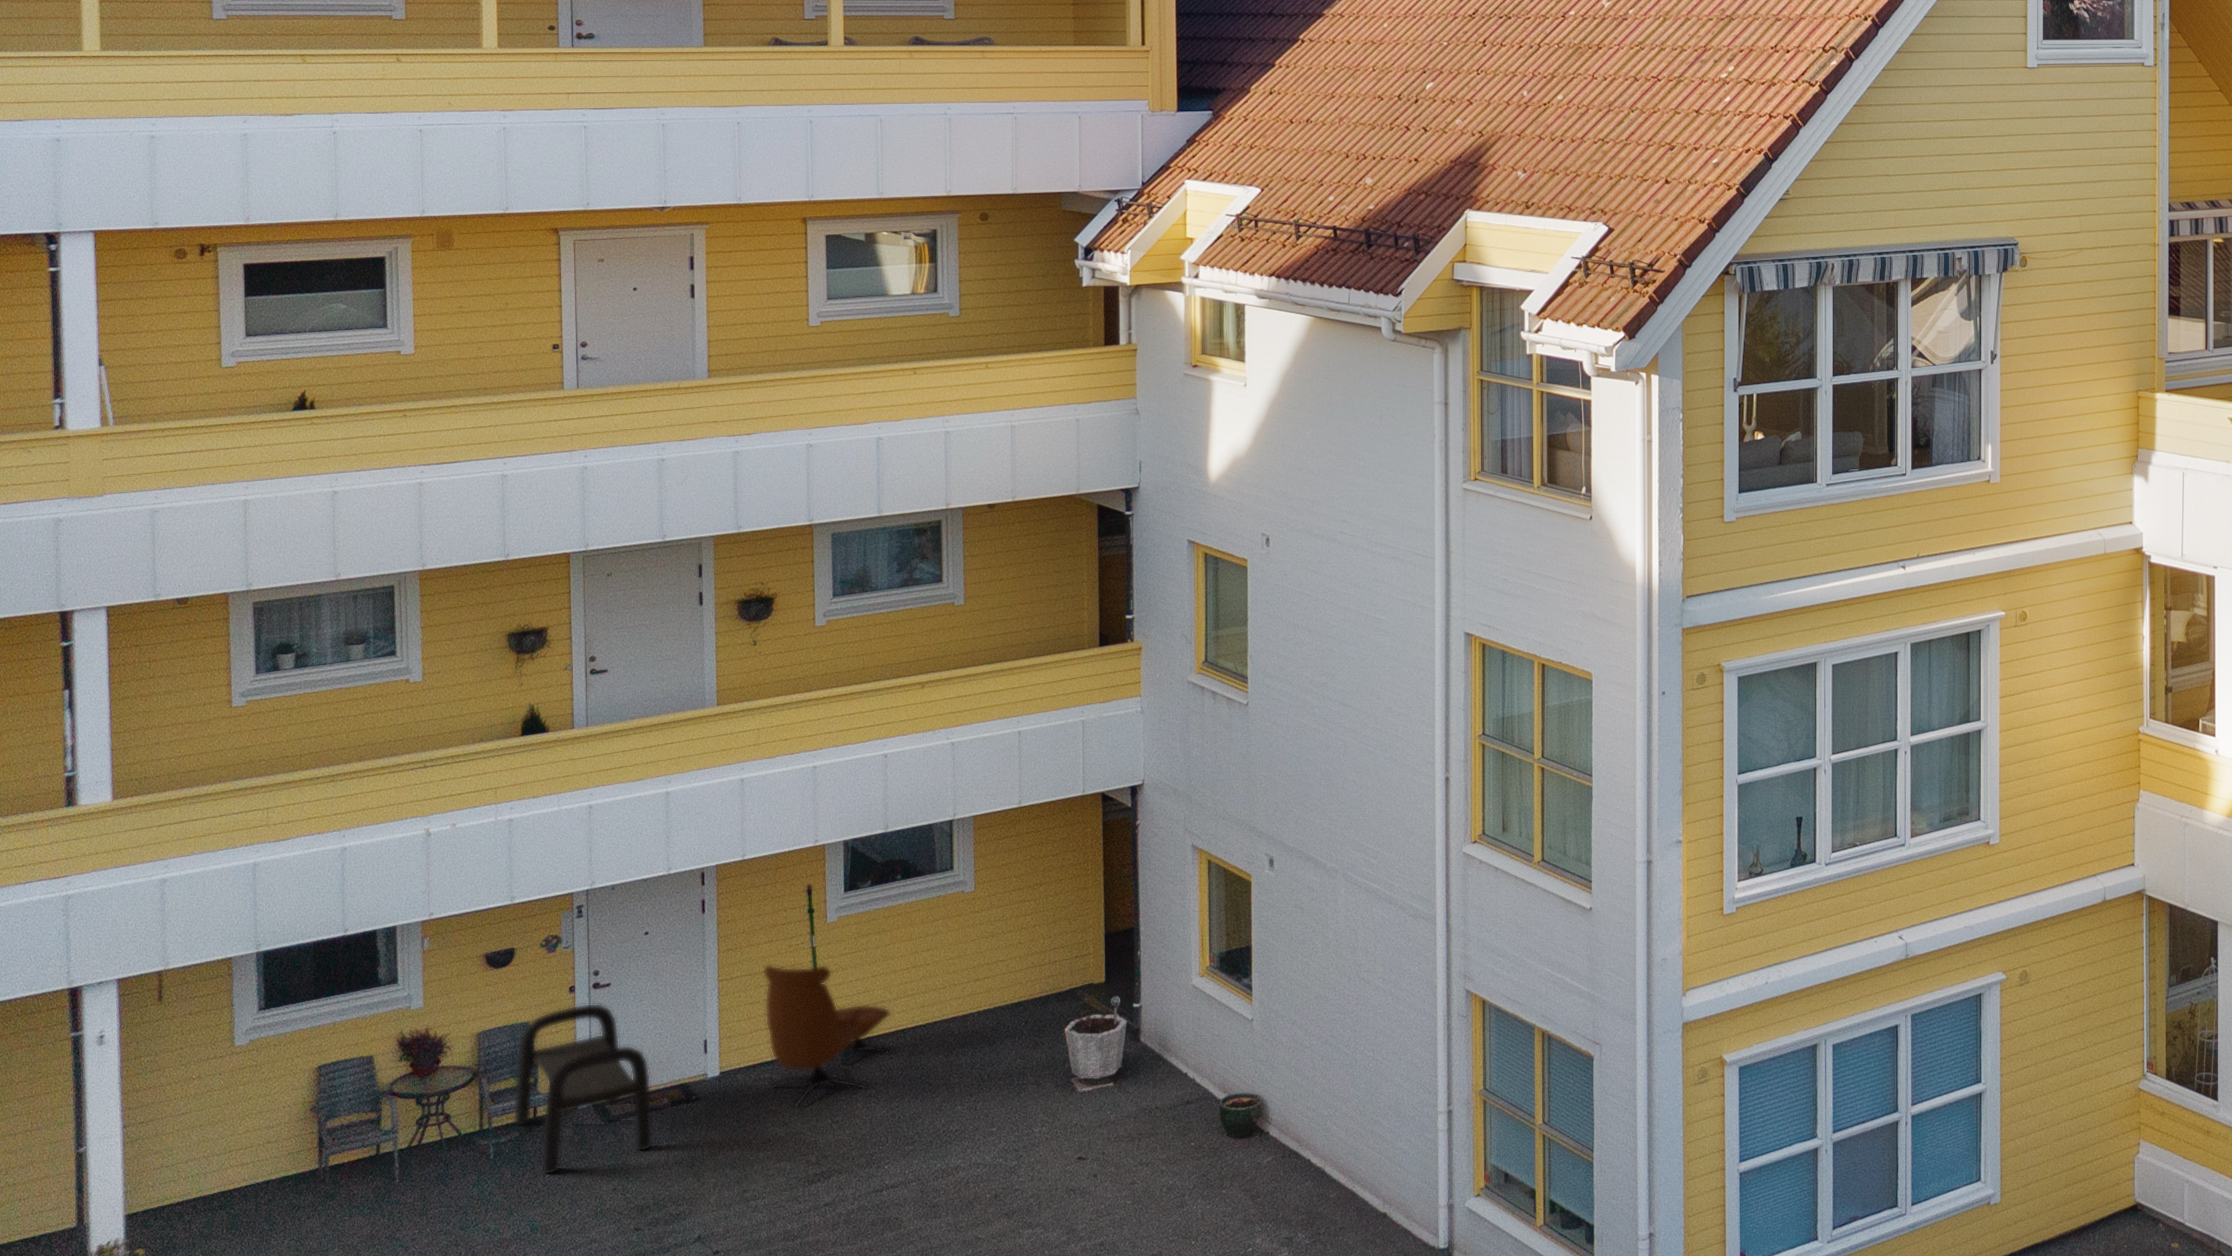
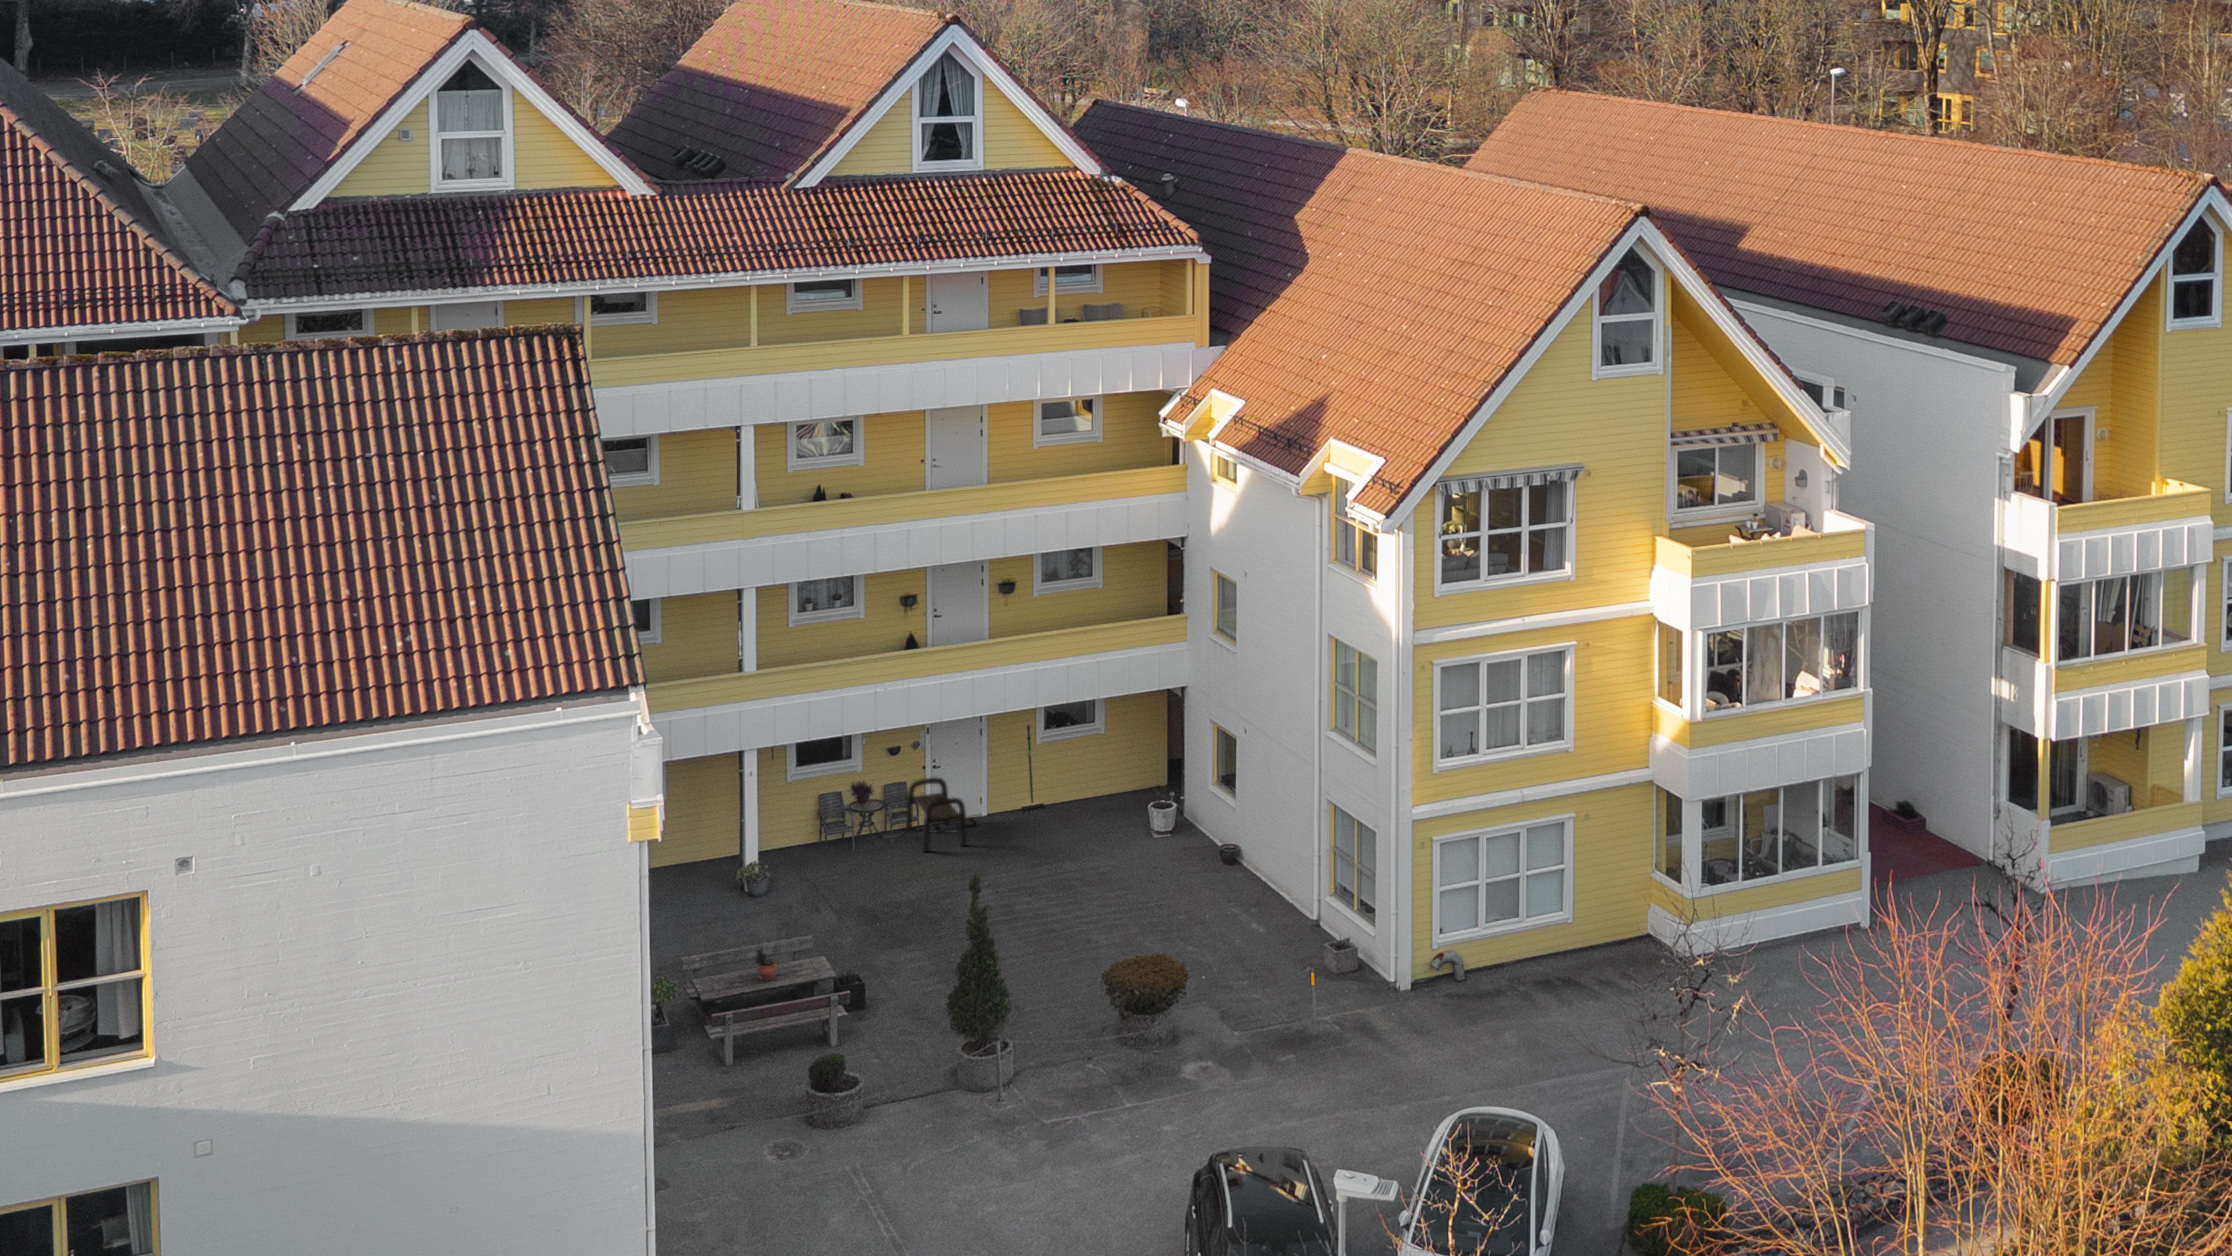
lounge chair: present [764,966,889,1104] -> none [1013,765,1067,834]

